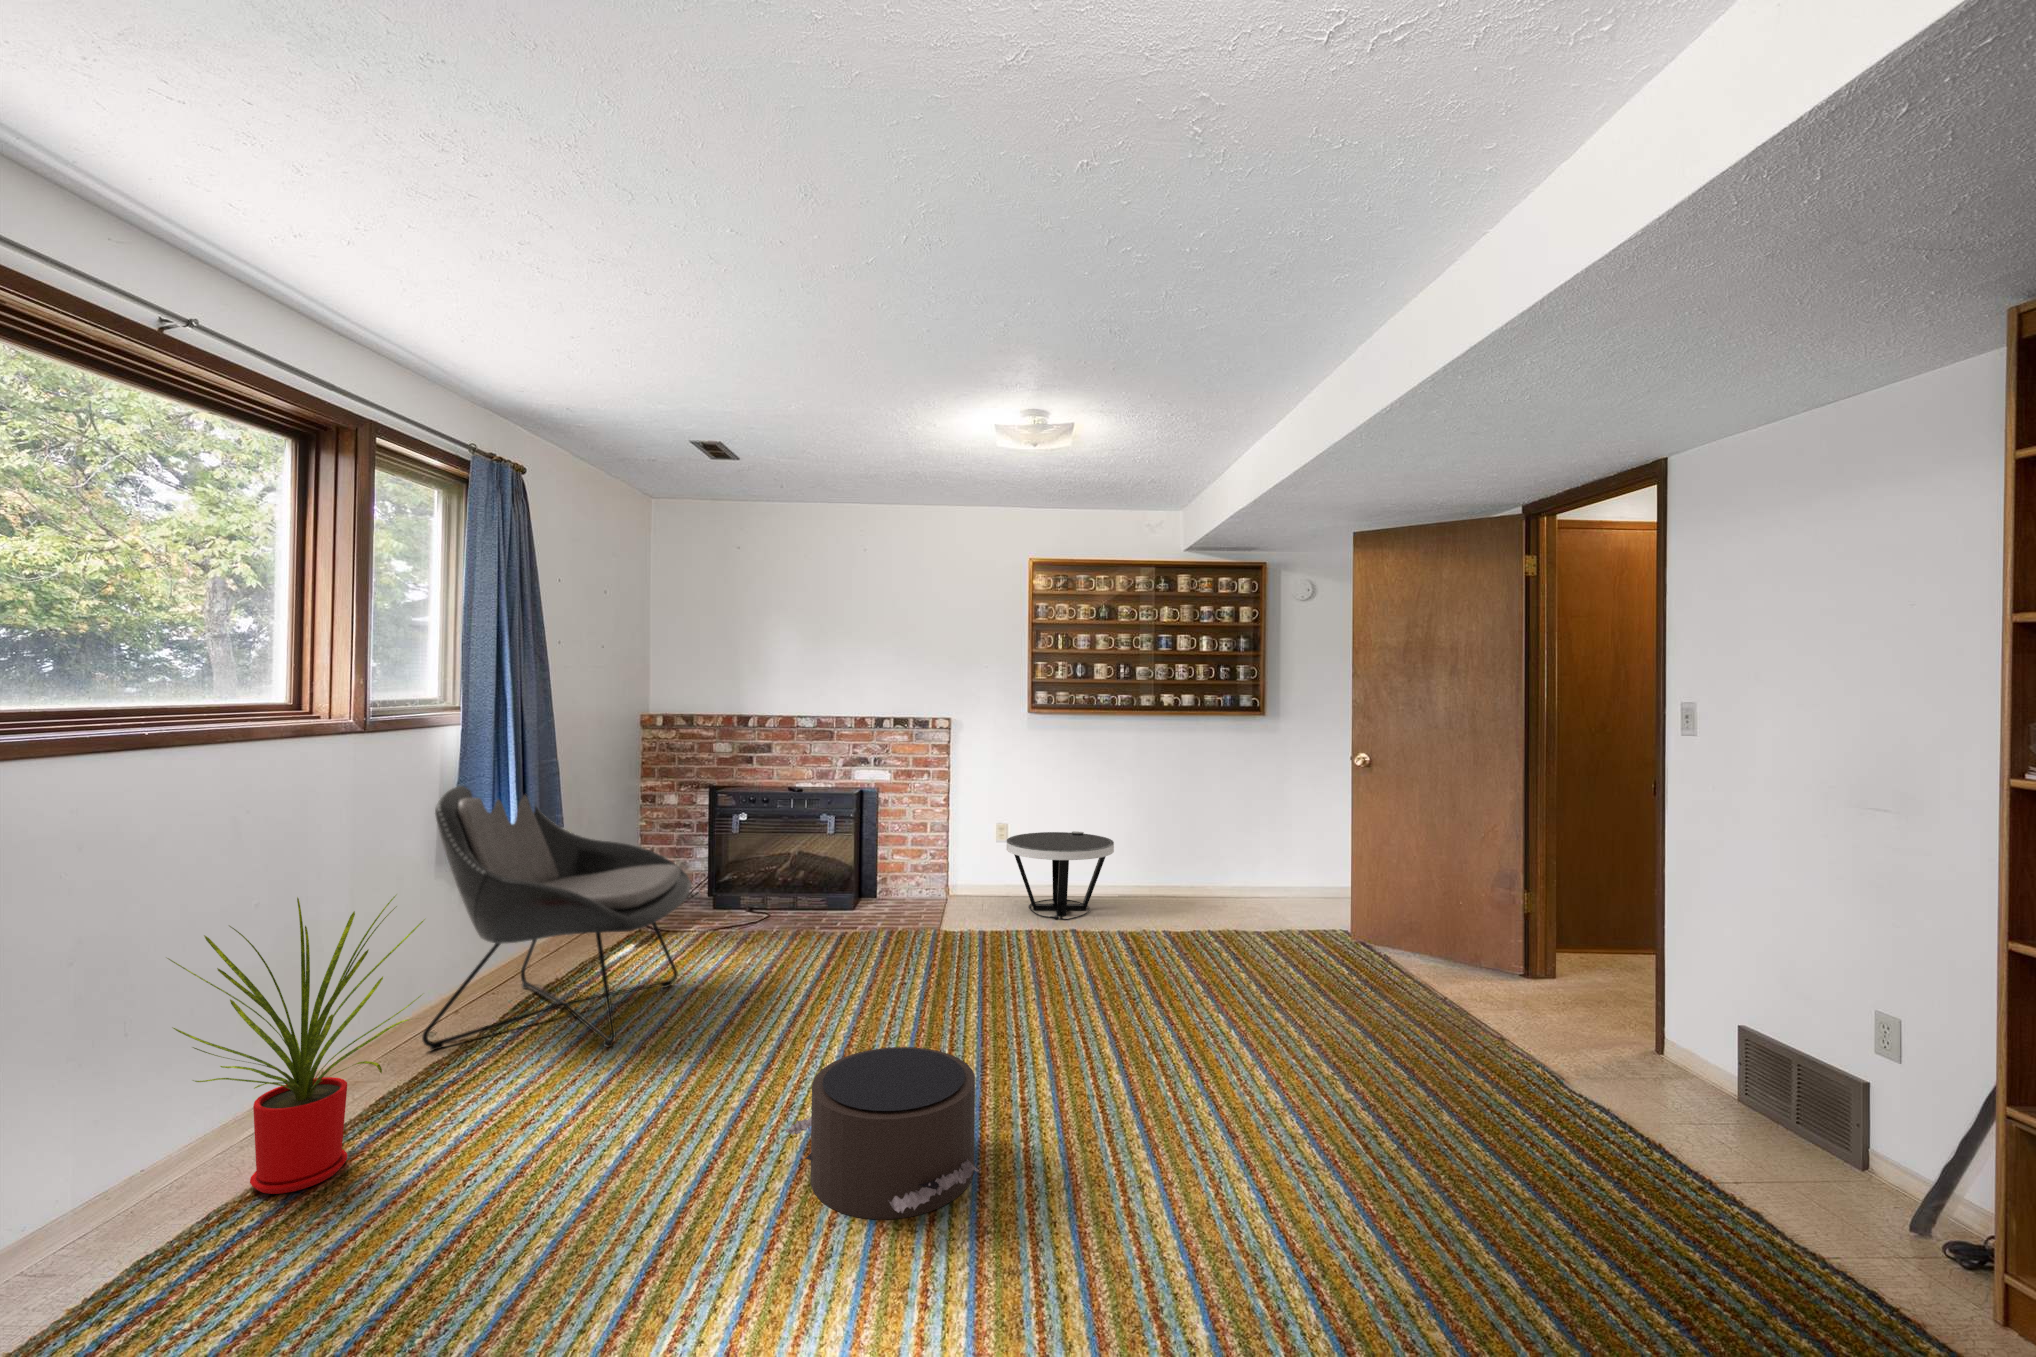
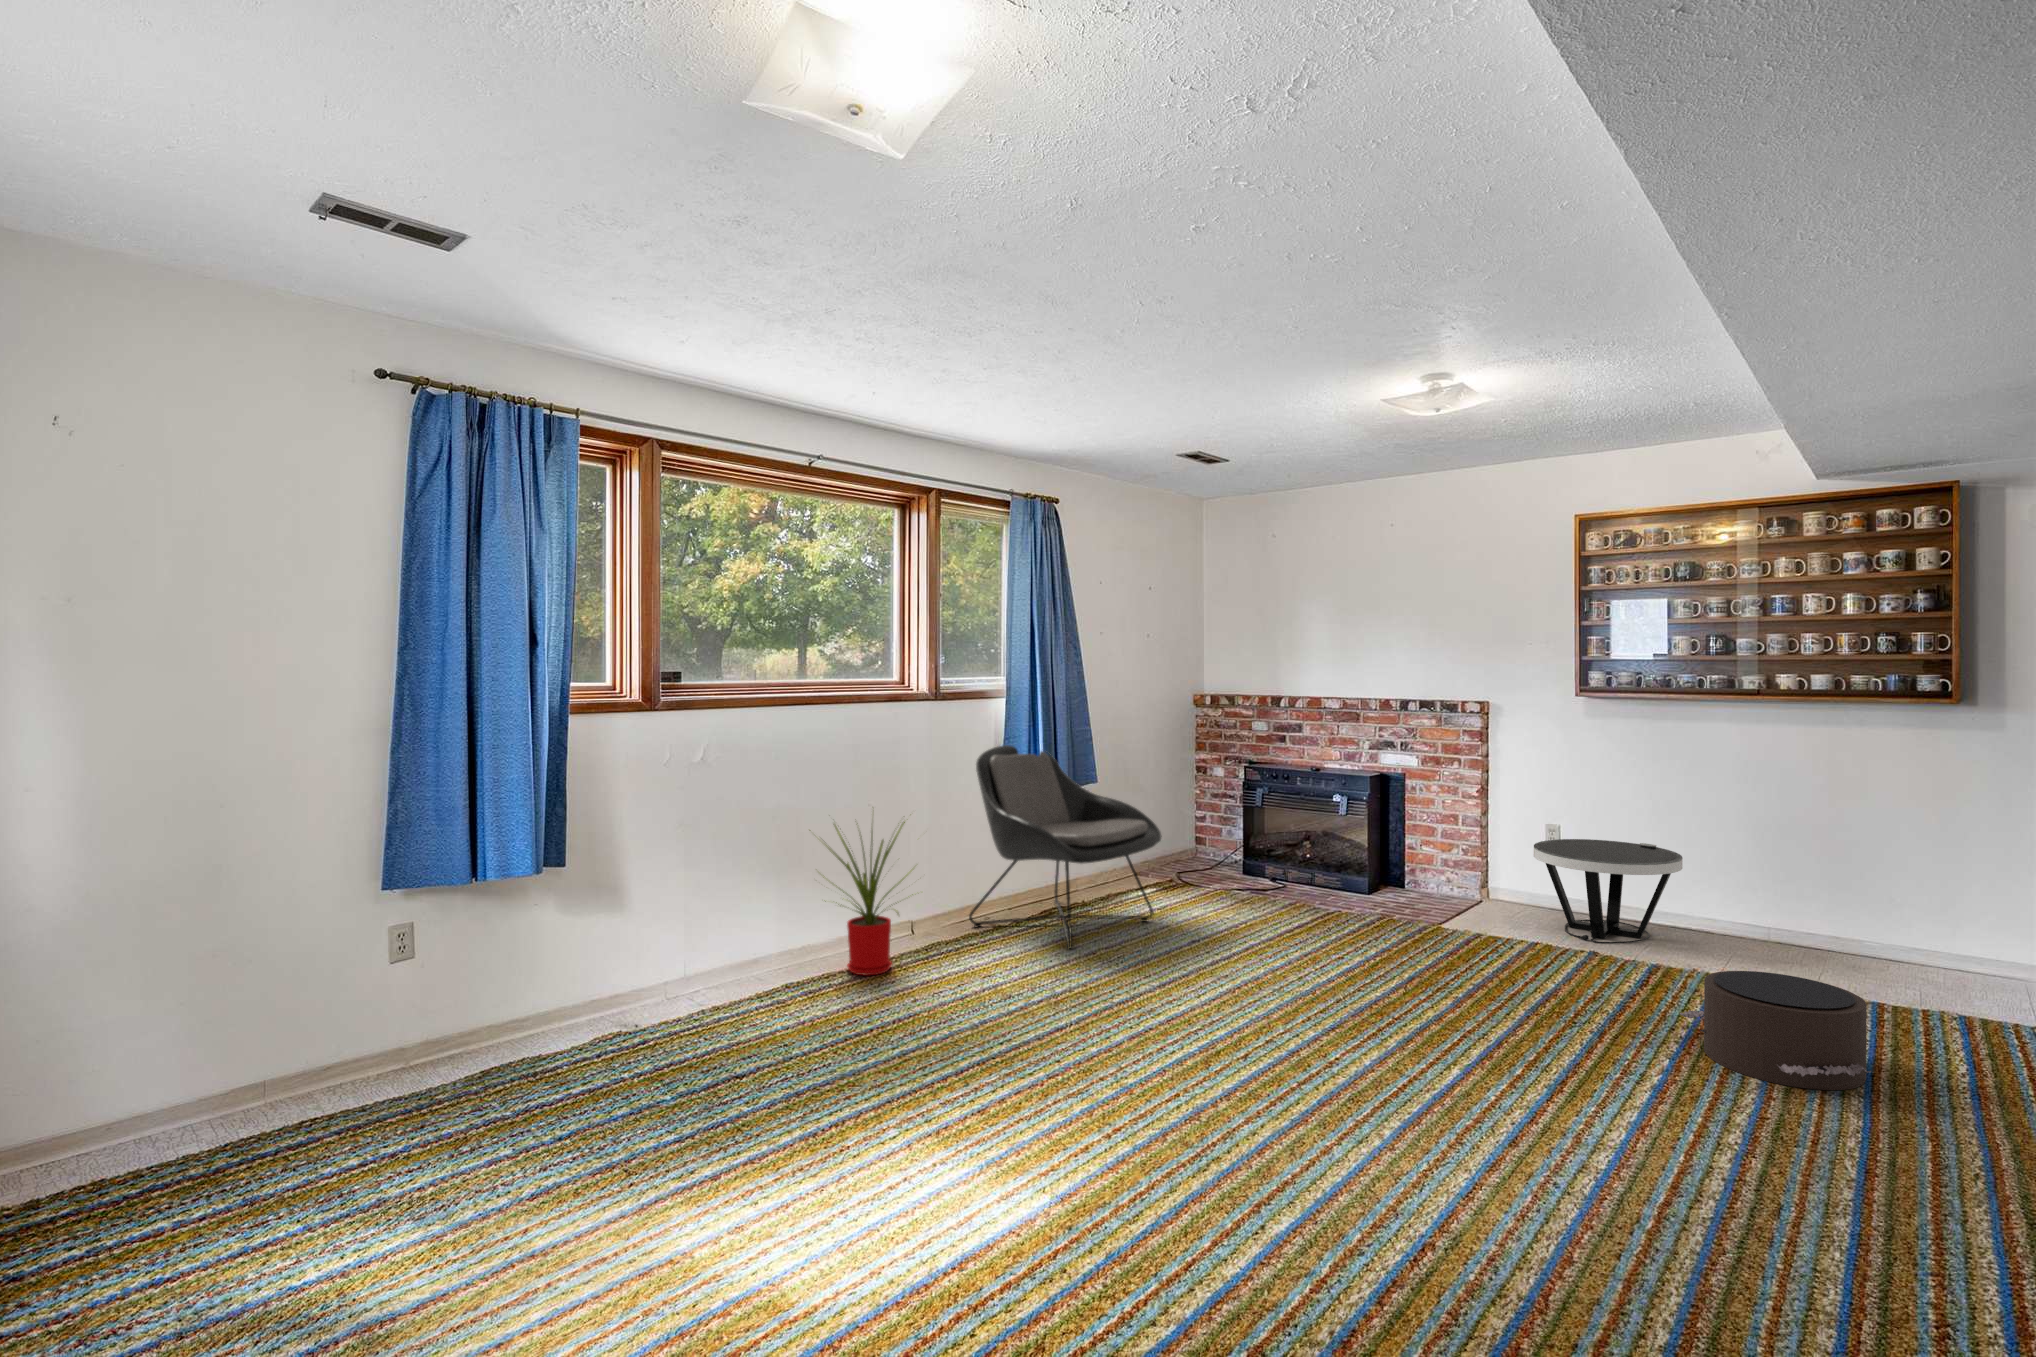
pouf: present [786,1047,981,1219] -> present [1680,971,1871,1090]

